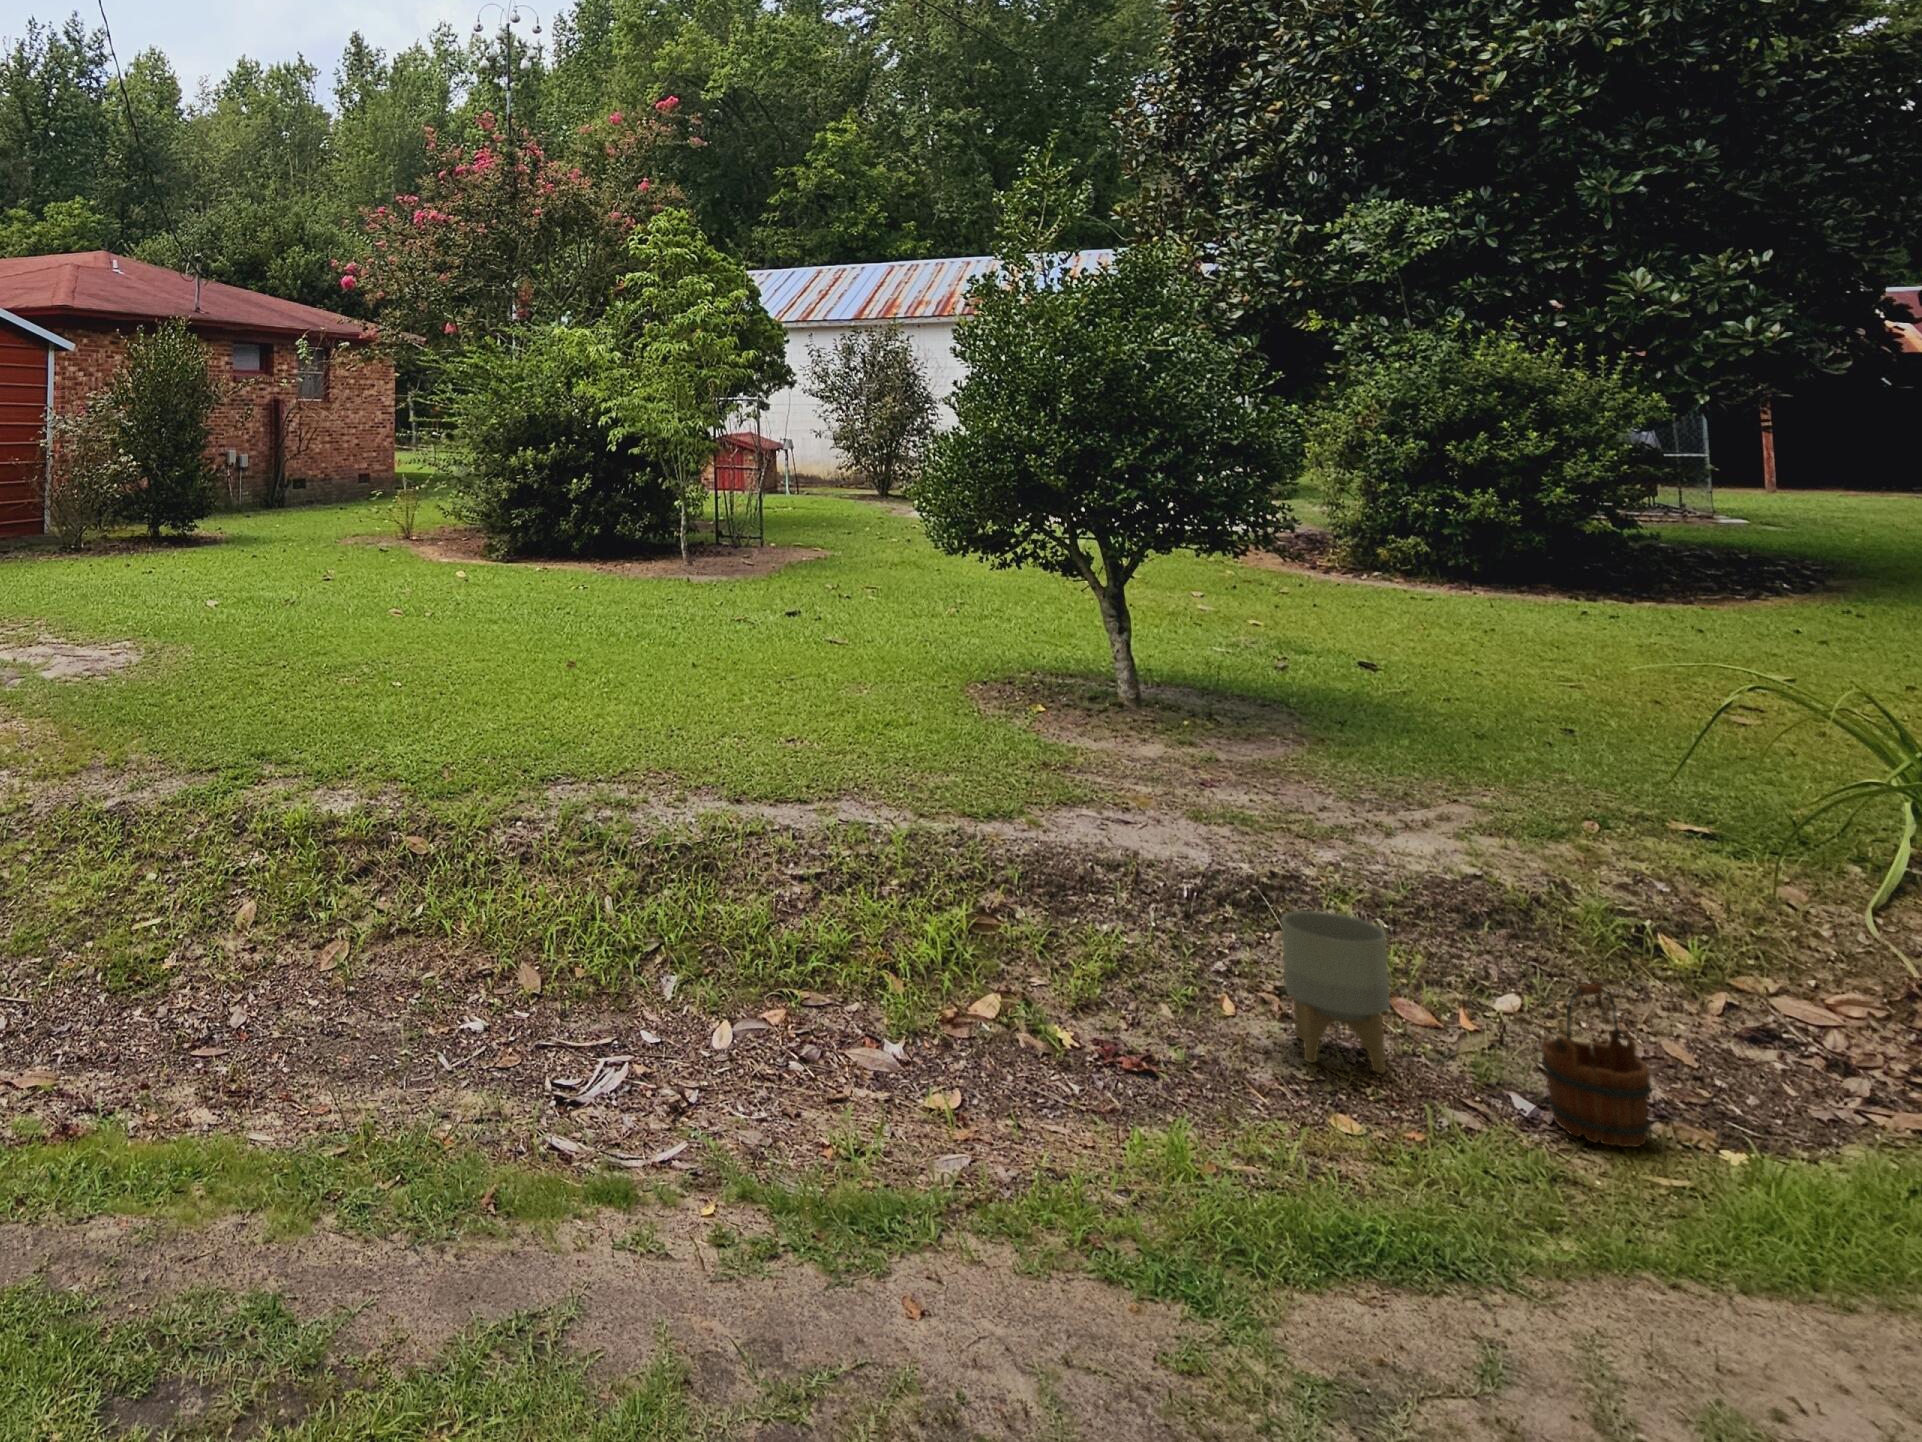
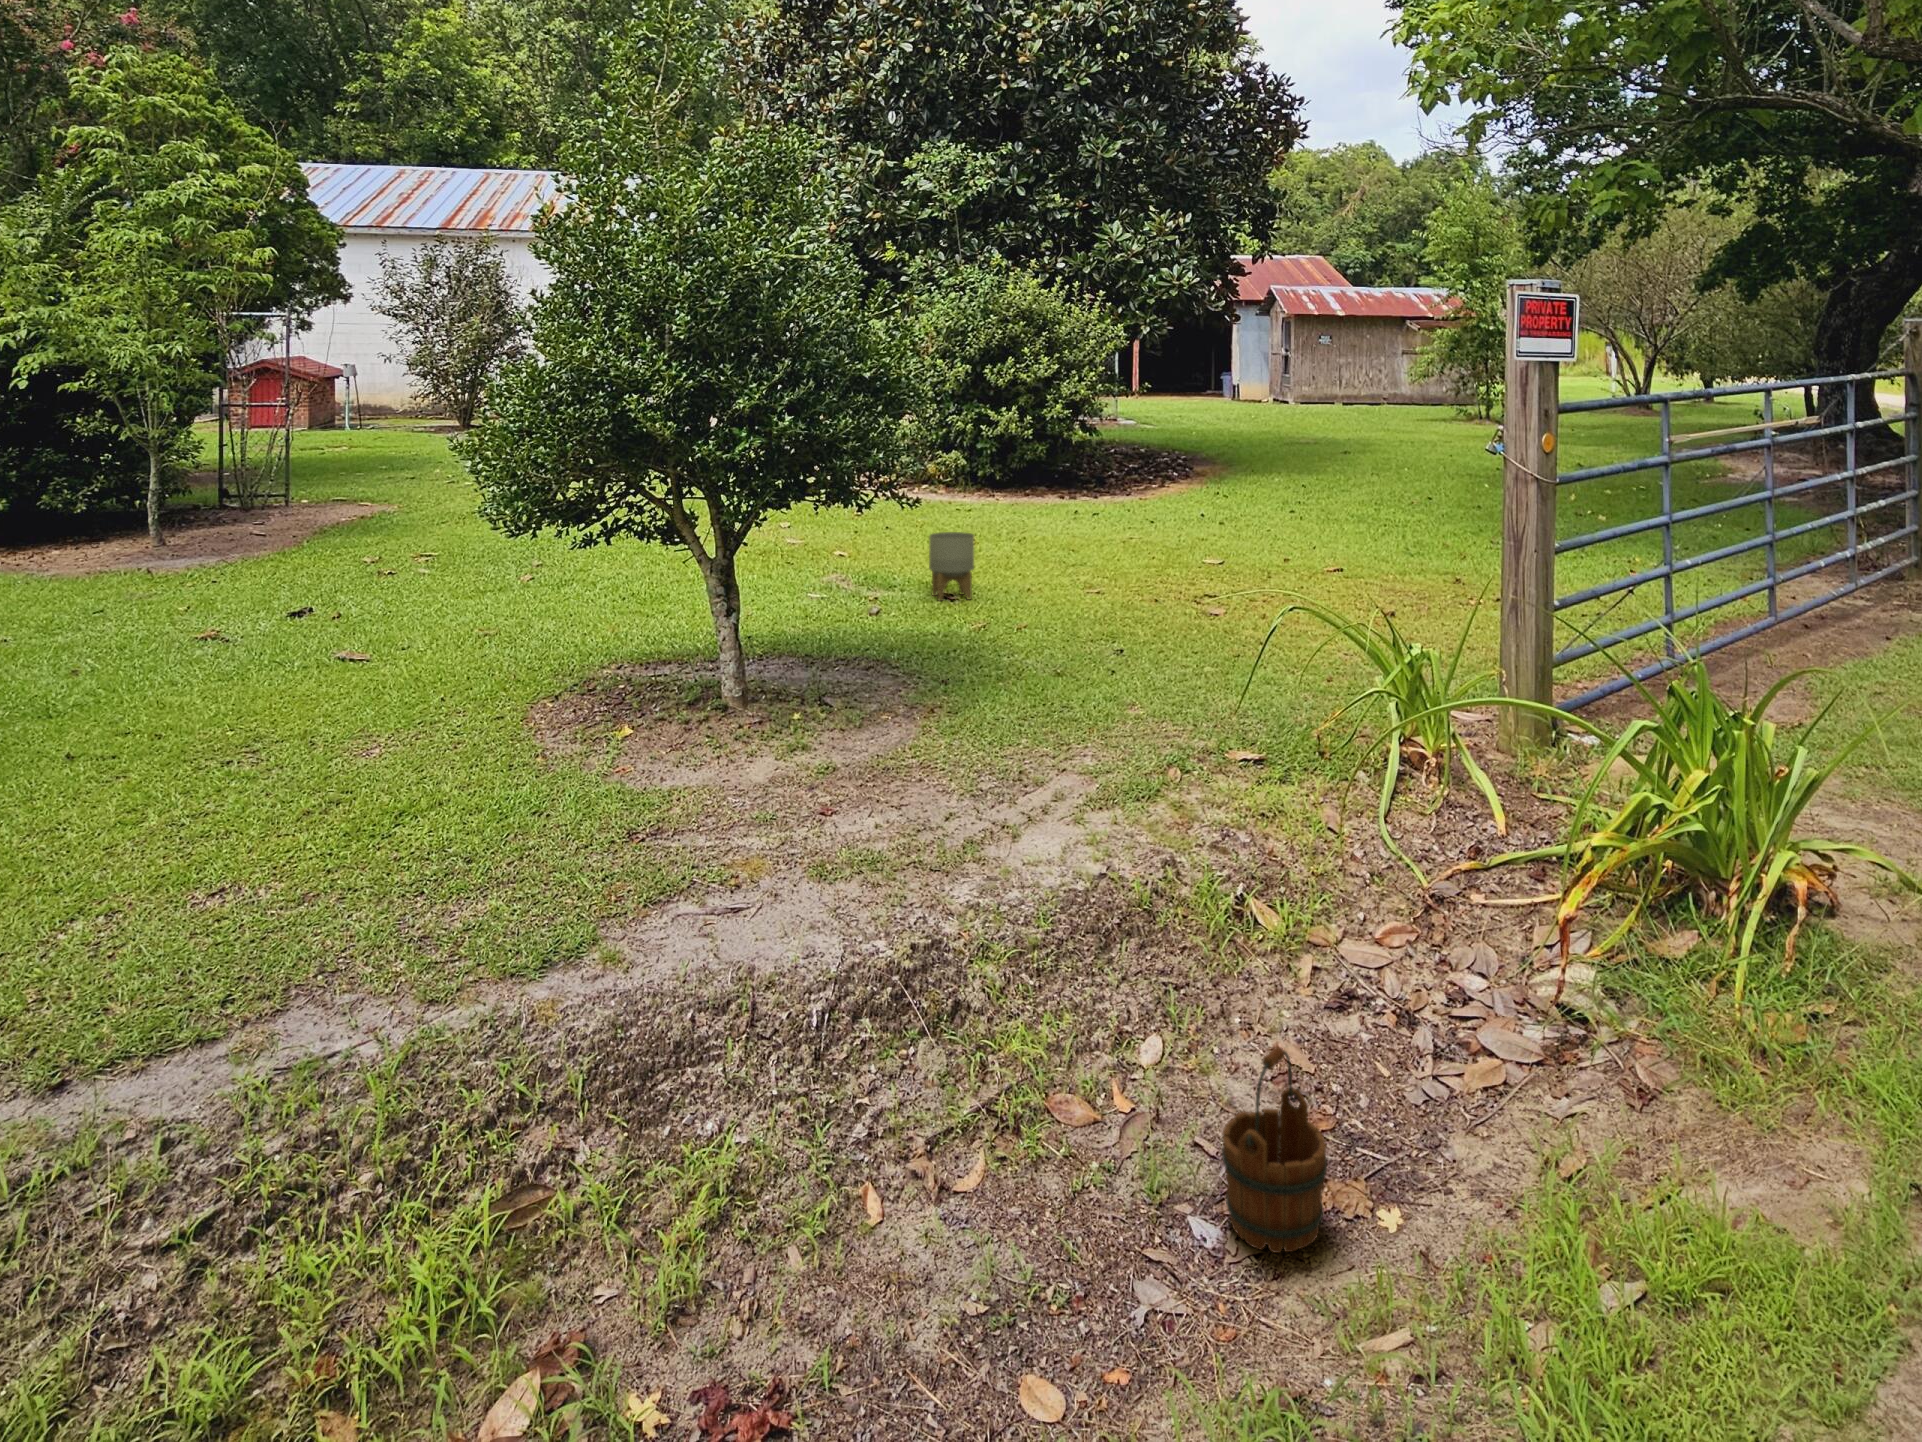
planter: present [1282,911,1390,1074] -> present [929,532,974,601]

